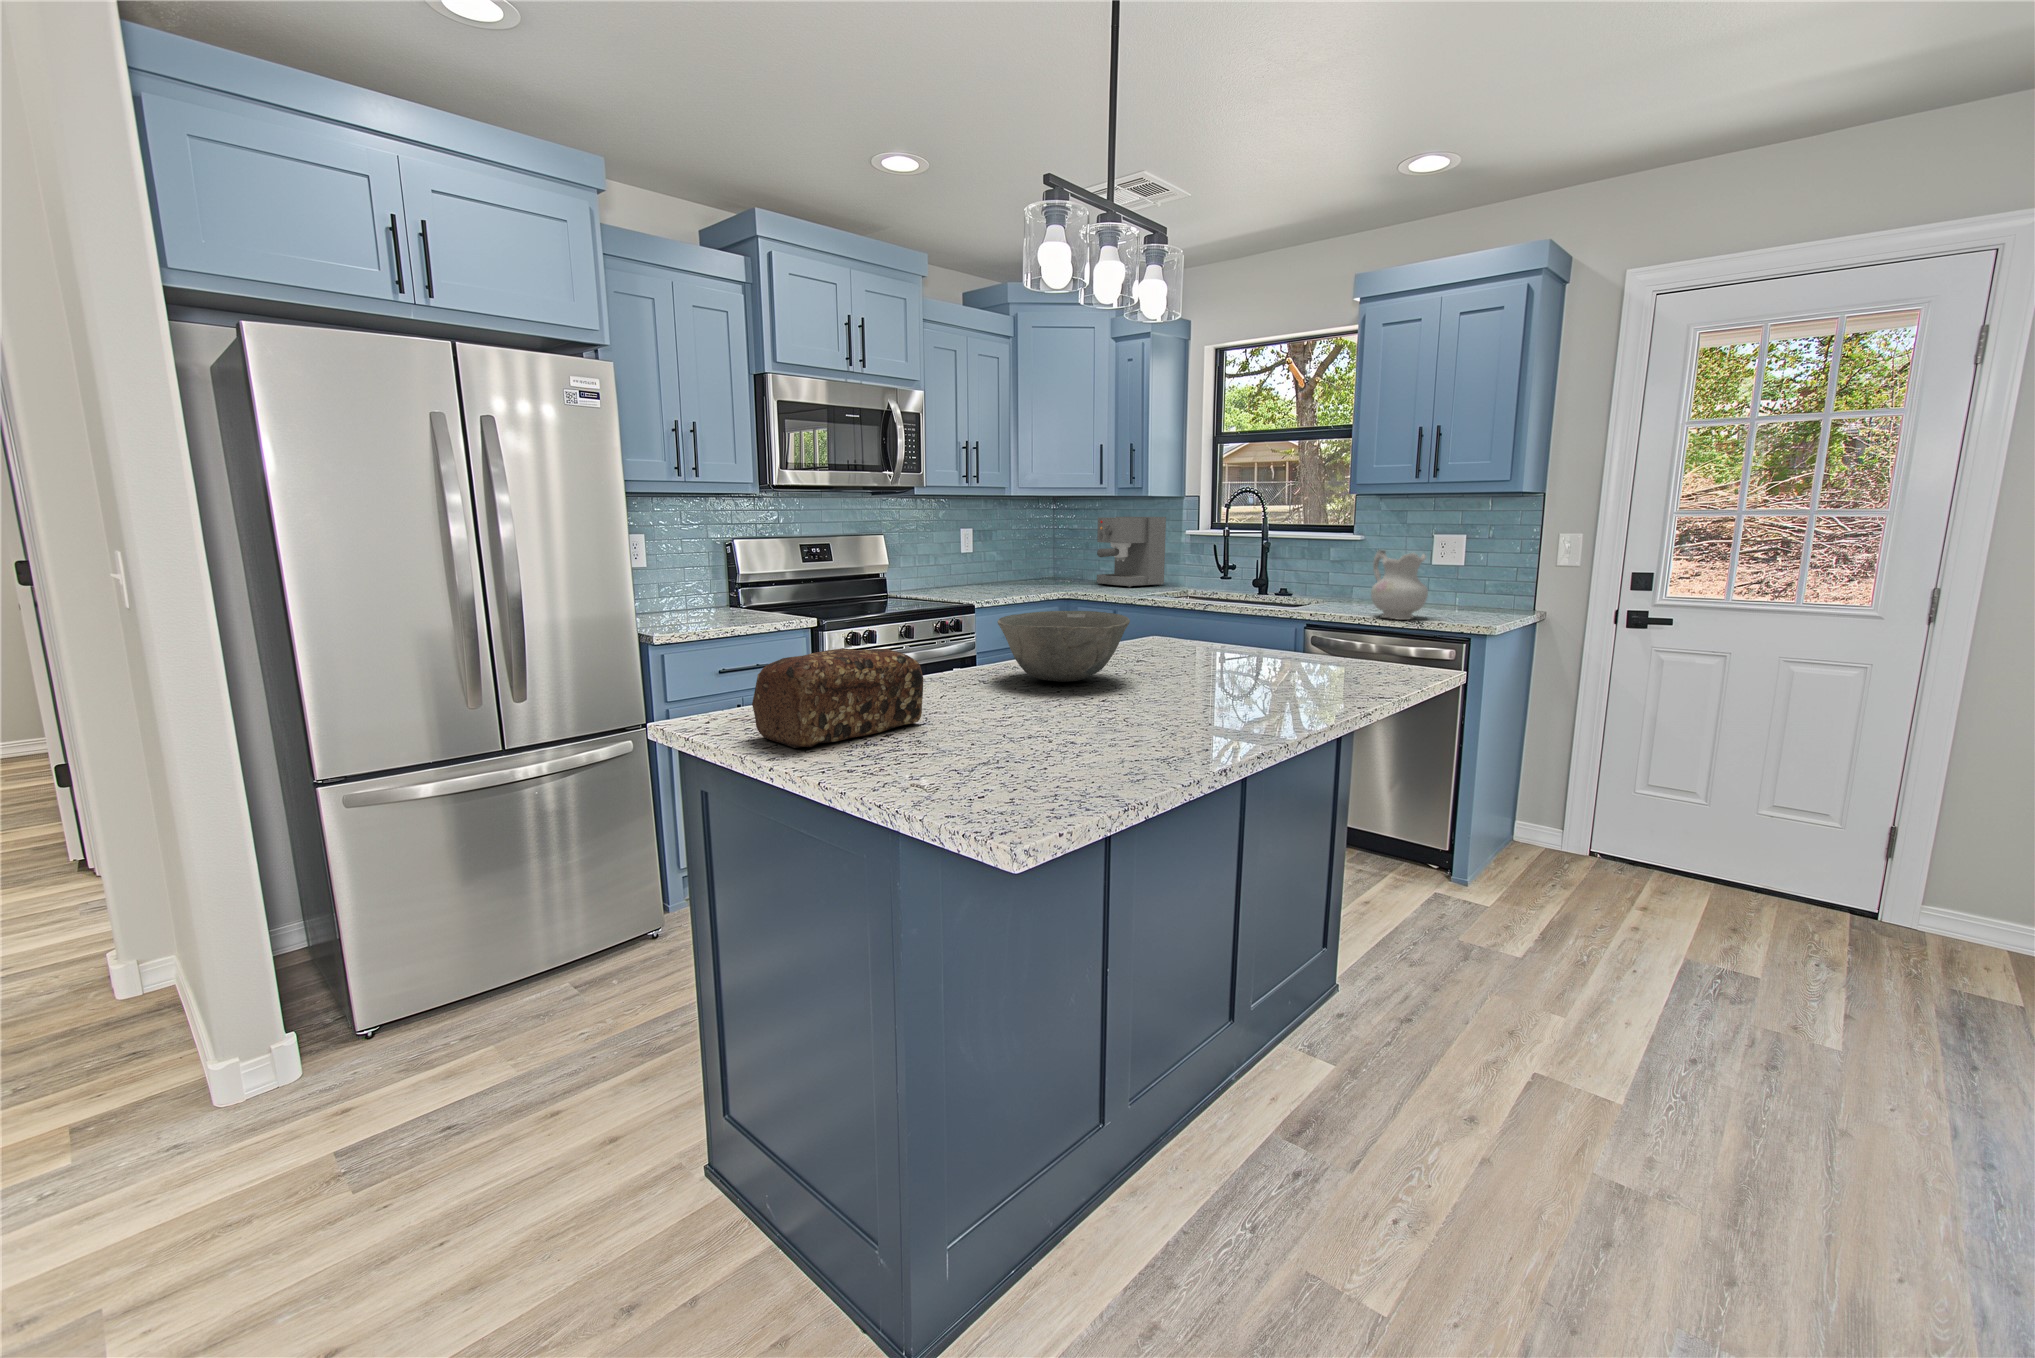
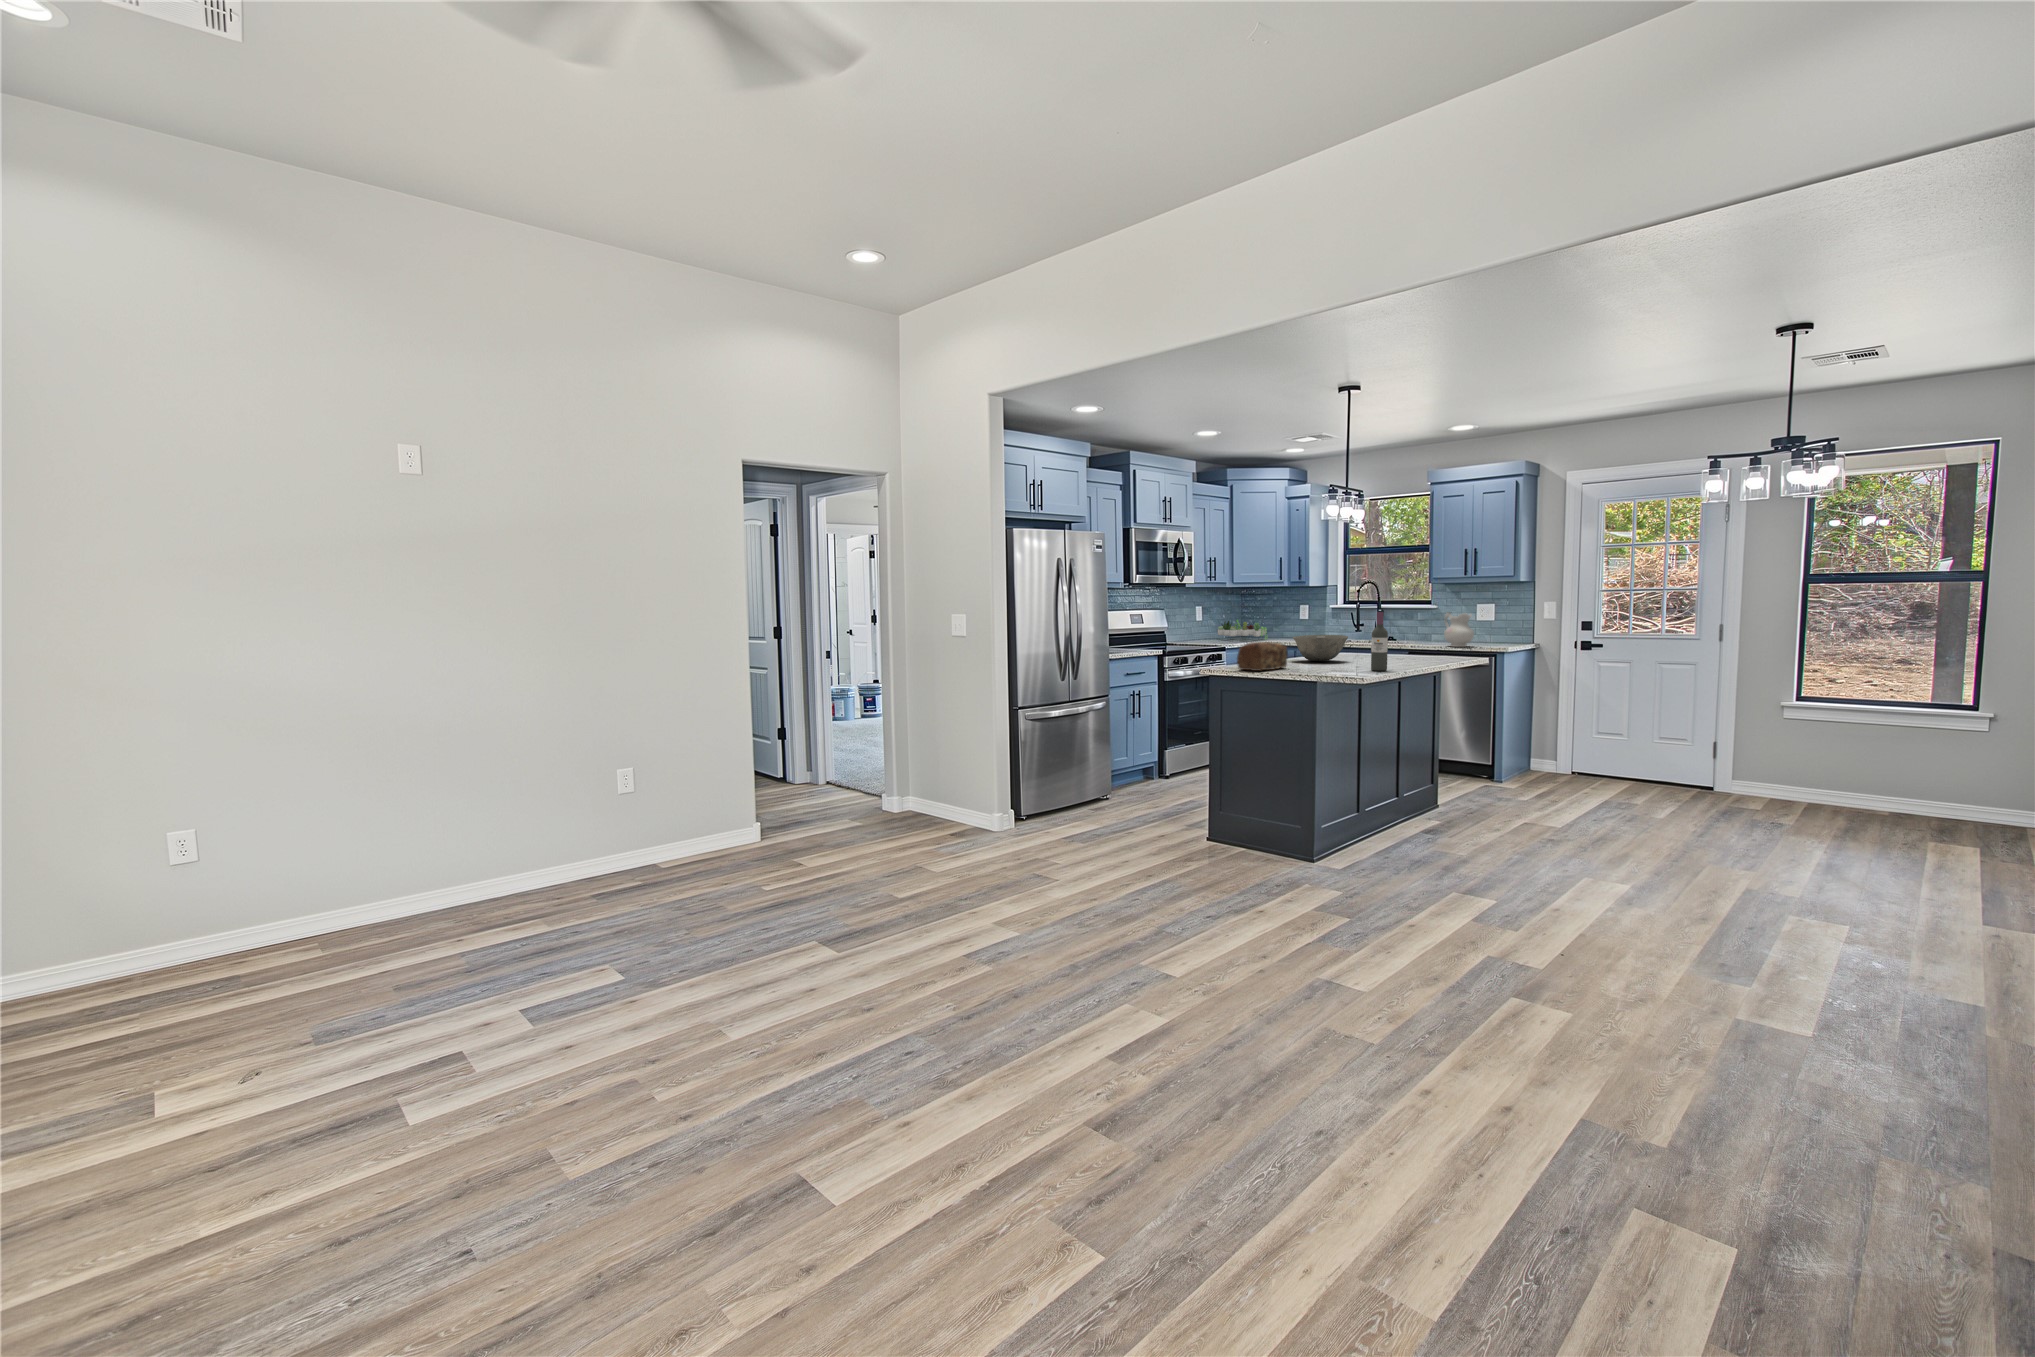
coffee maker: present [1097,517,1166,587] -> none [1275,597,1318,638]
succulent plant: none [991,552,1074,591] -> present [1217,620,1268,640]
wine bottle: none [1140,570,1191,756] -> present [1371,612,1388,671]

